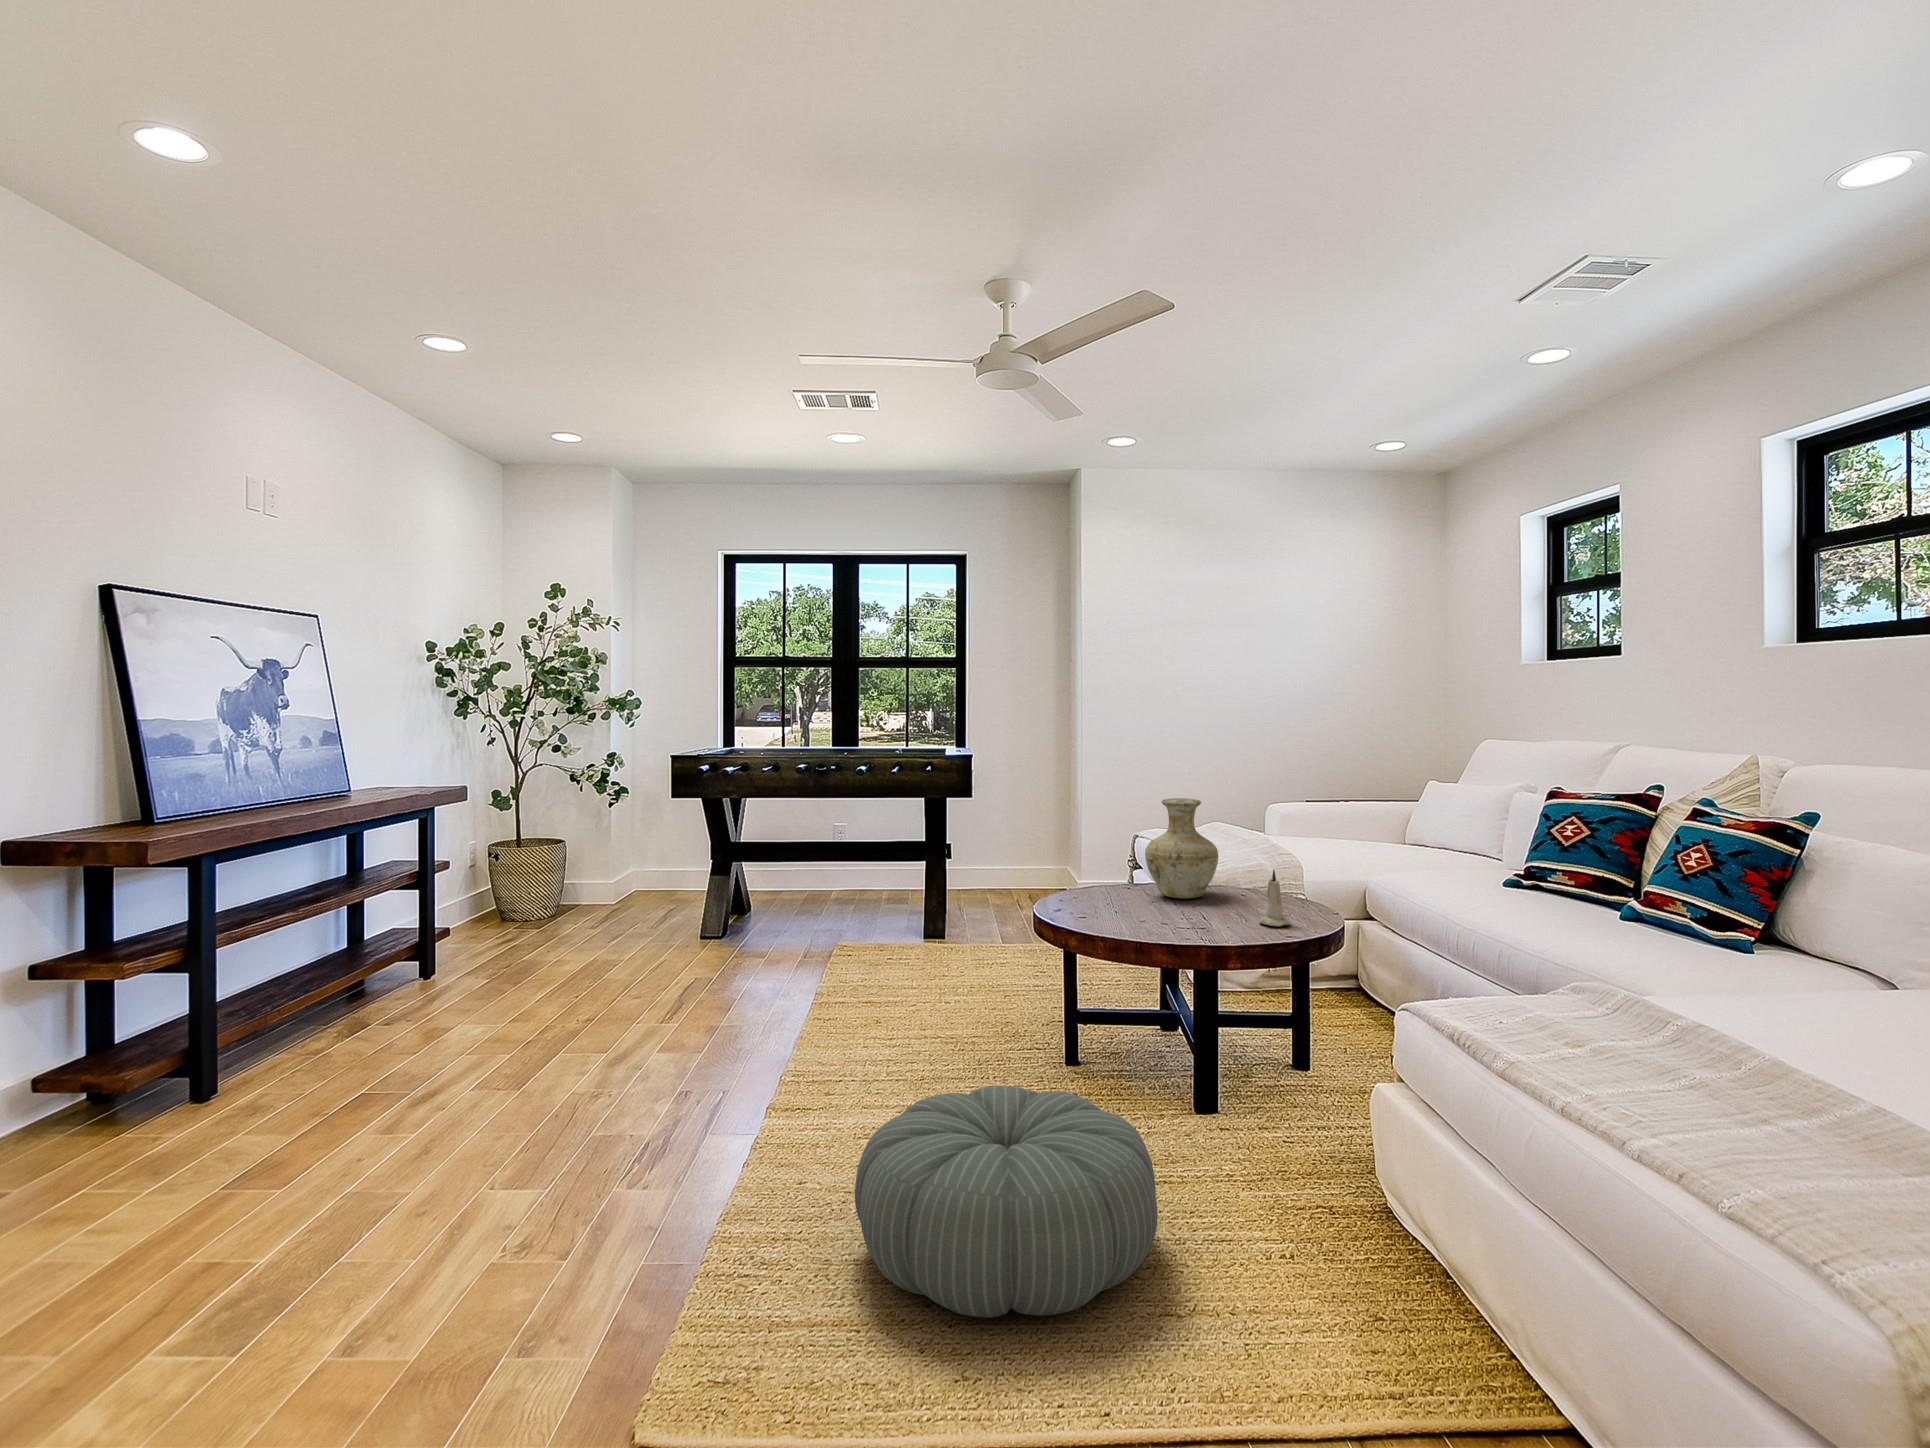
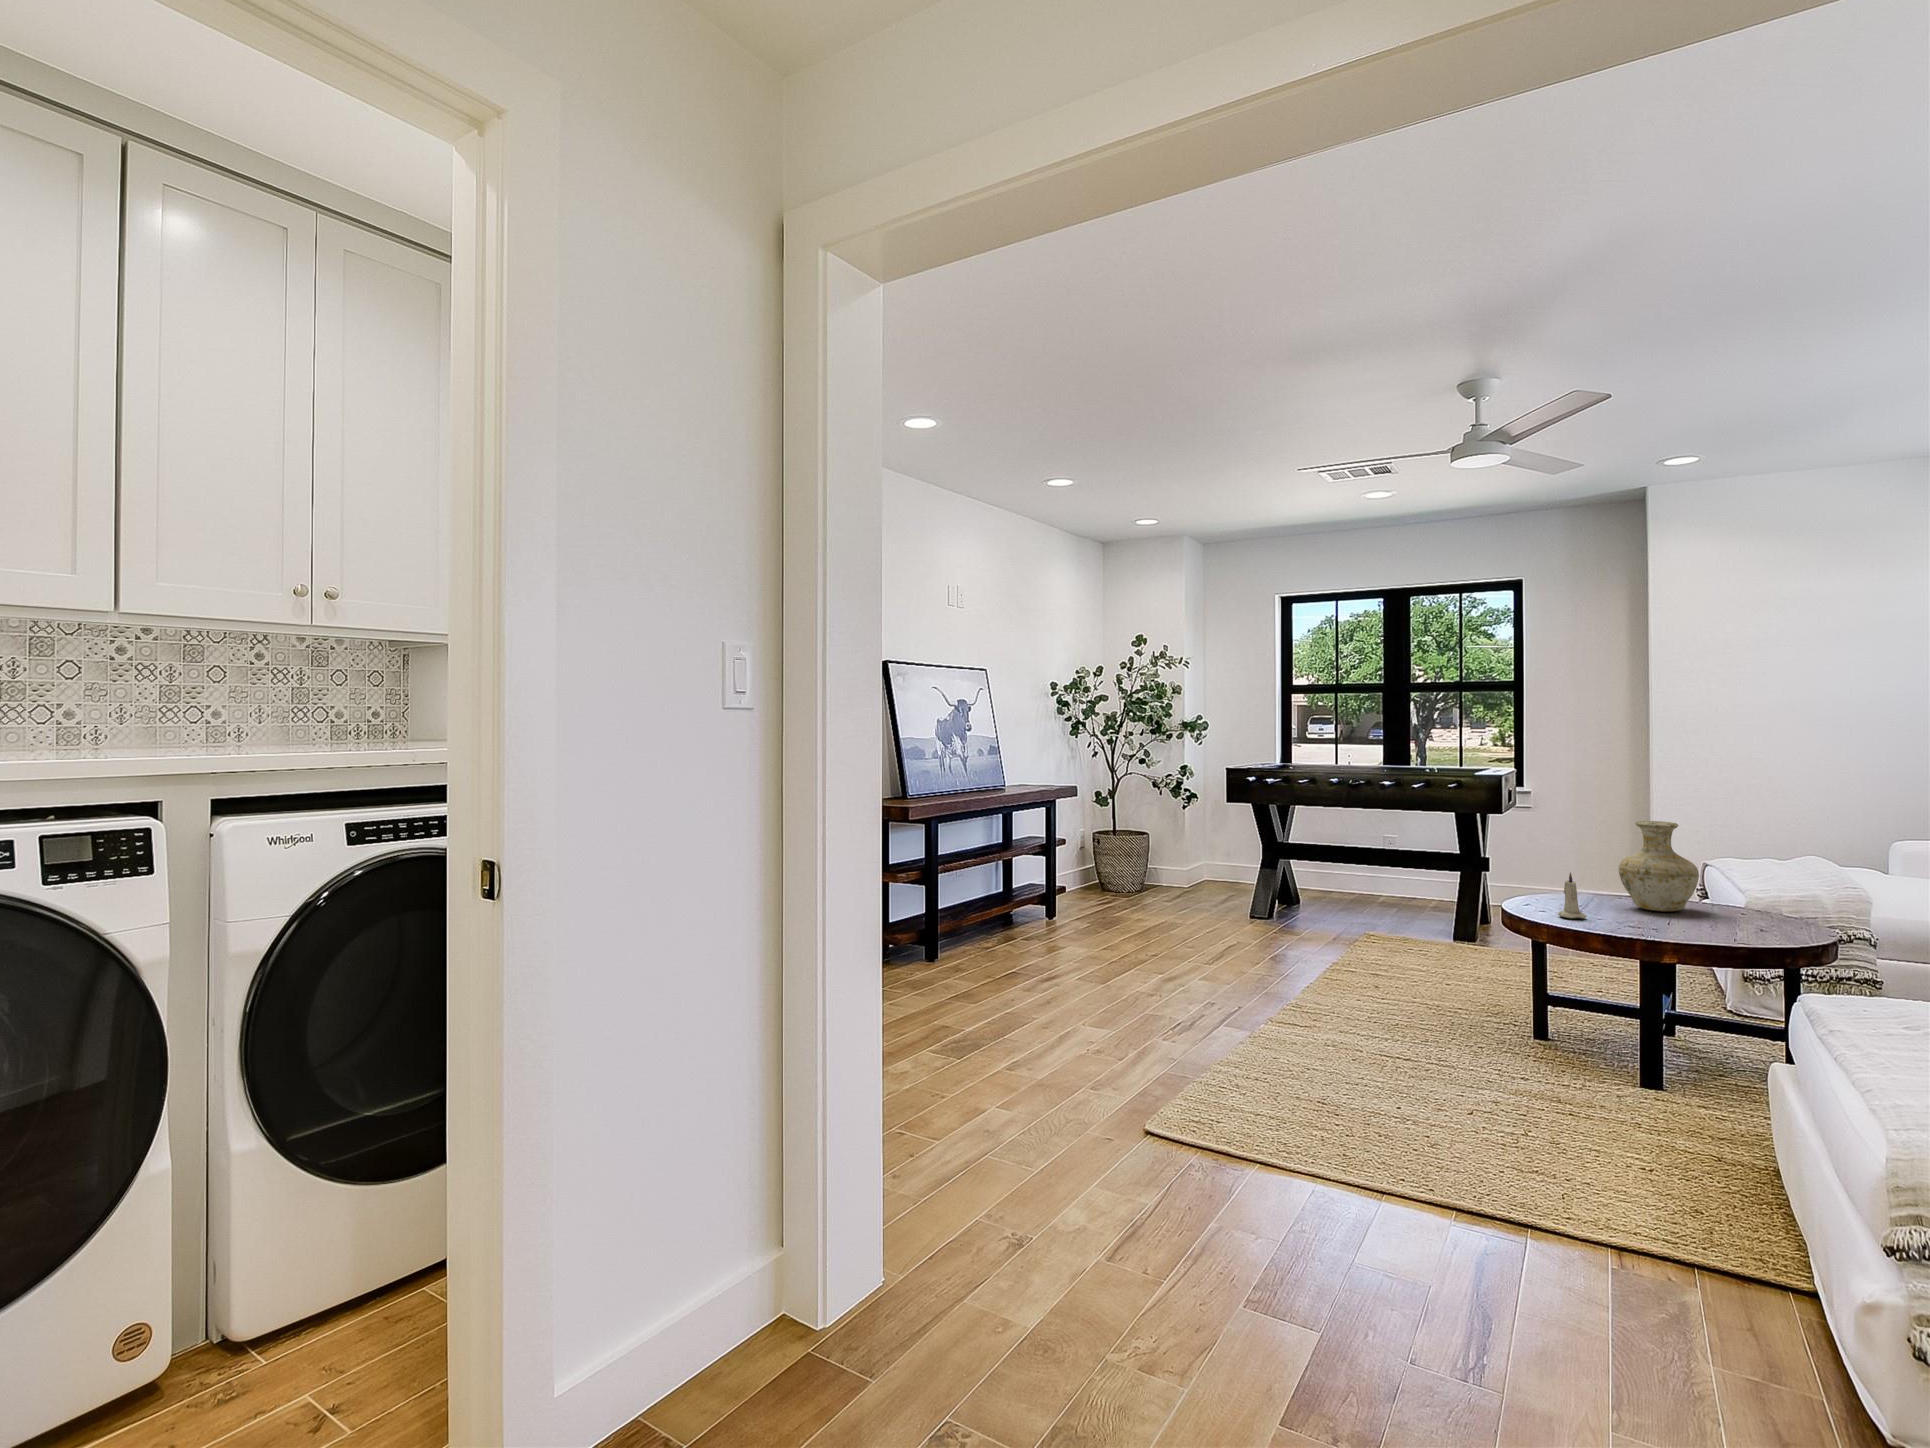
candle: present [1259,869,1291,927] -> present [1558,873,1586,919]
pouf: present [855,1086,1157,1318] -> none [1301,1012,1535,1152]

